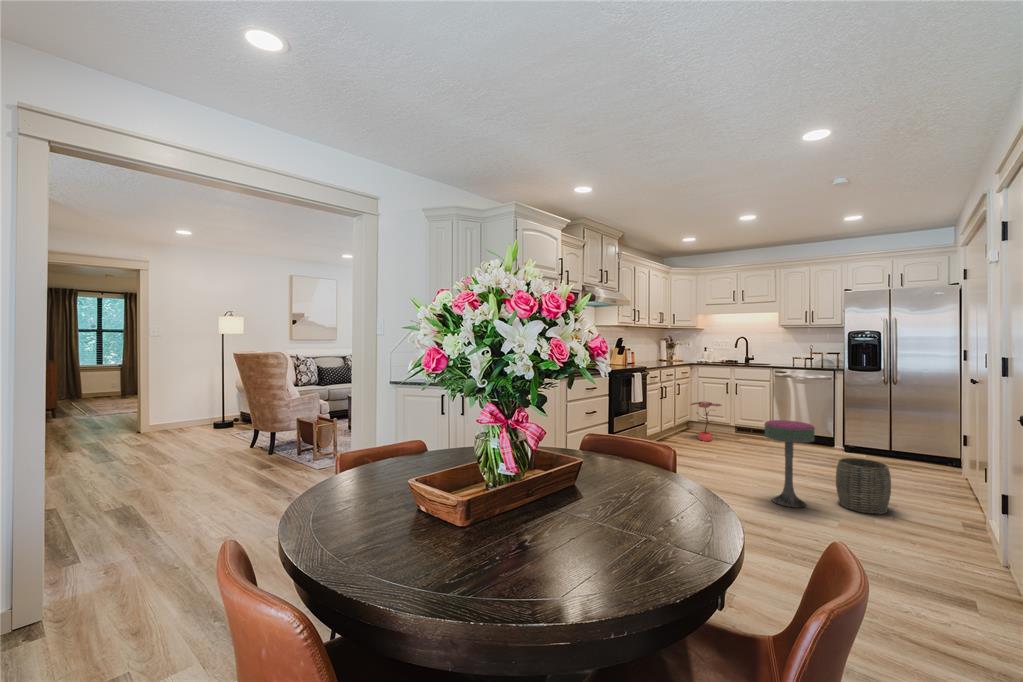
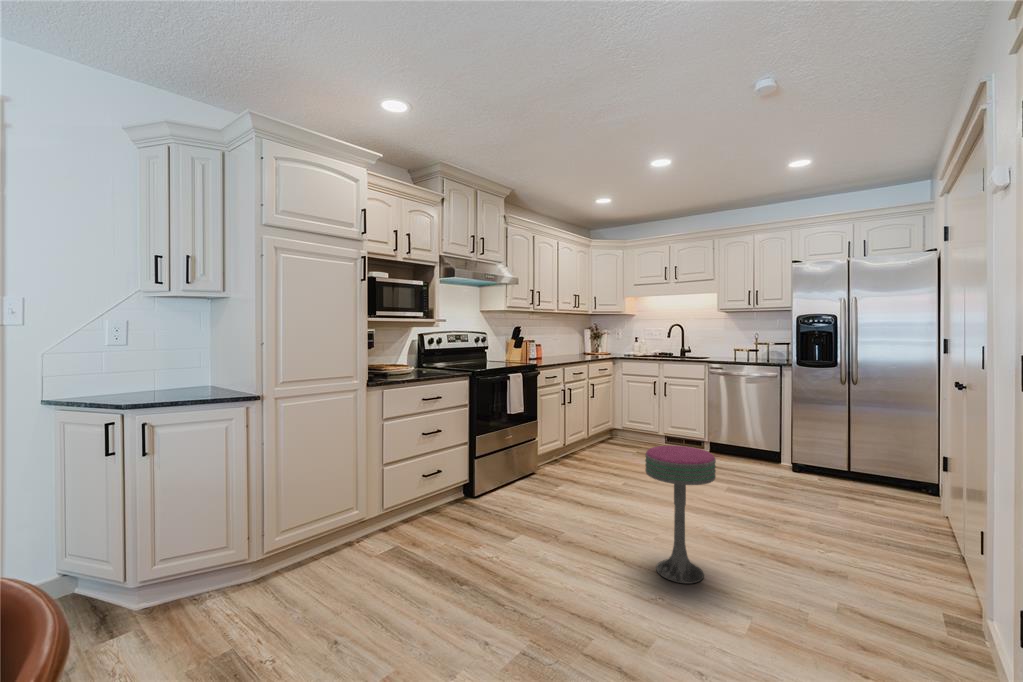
potted plant: present [690,402,721,441] -> none [603,406,641,457]
woven basket: present [836,458,891,514] -> none [751,502,829,597]

